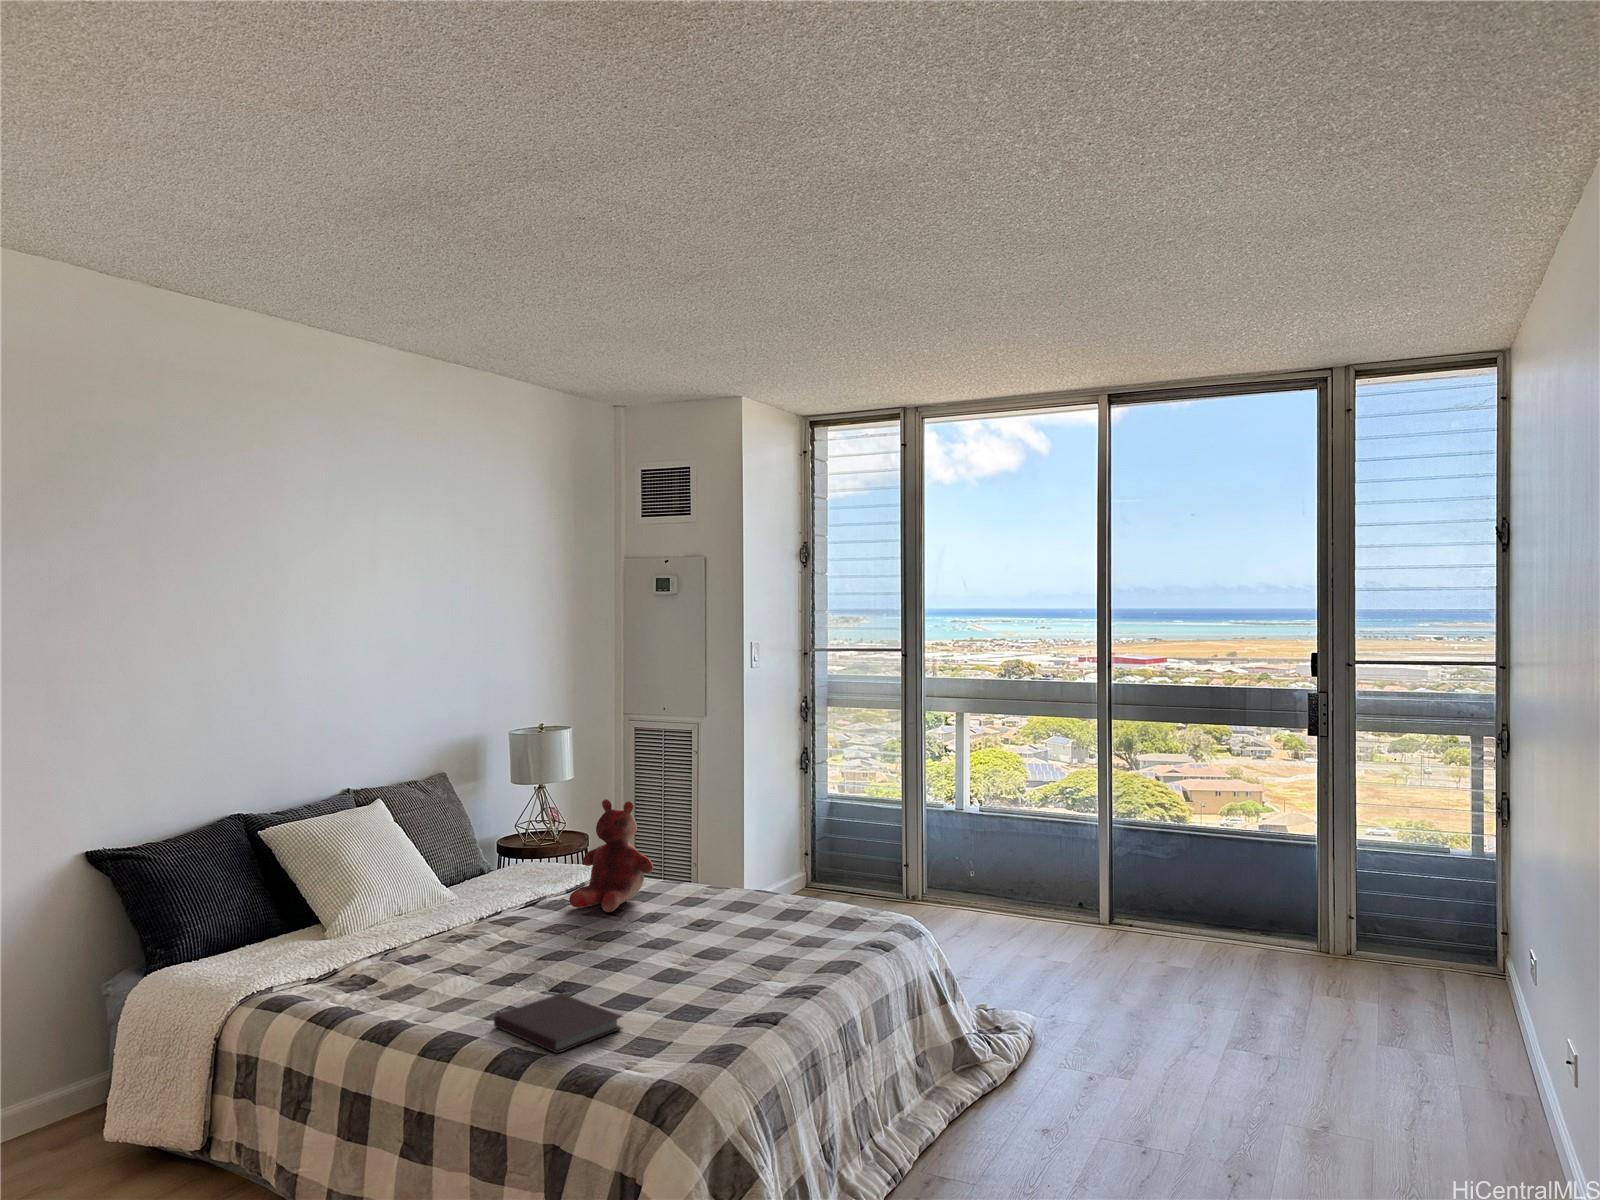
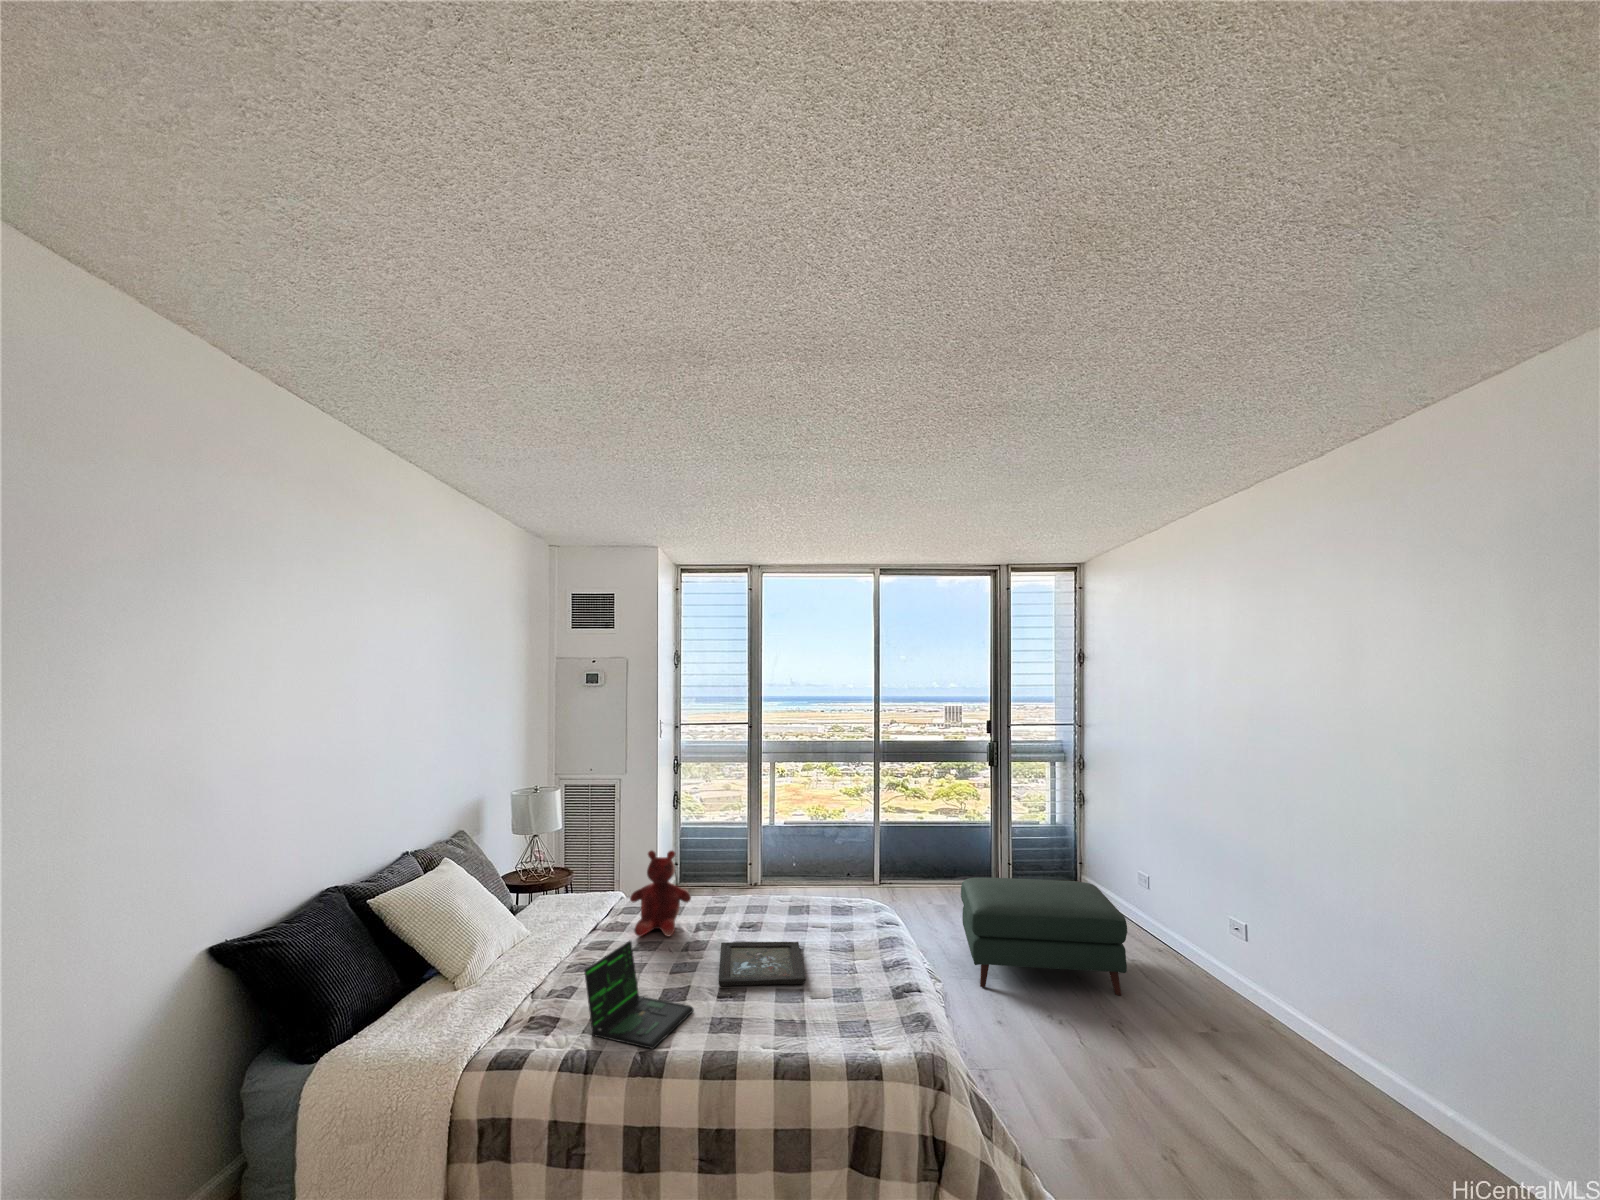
laptop: none [378,891,520,1015] -> present [584,941,694,1049]
ottoman: none [1098,907,1403,1136] -> present [961,878,1127,995]
tray: none [586,927,753,986] -> present [719,942,806,986]
notebook: present [494,993,622,1053] -> none [719,1008,806,1055]

